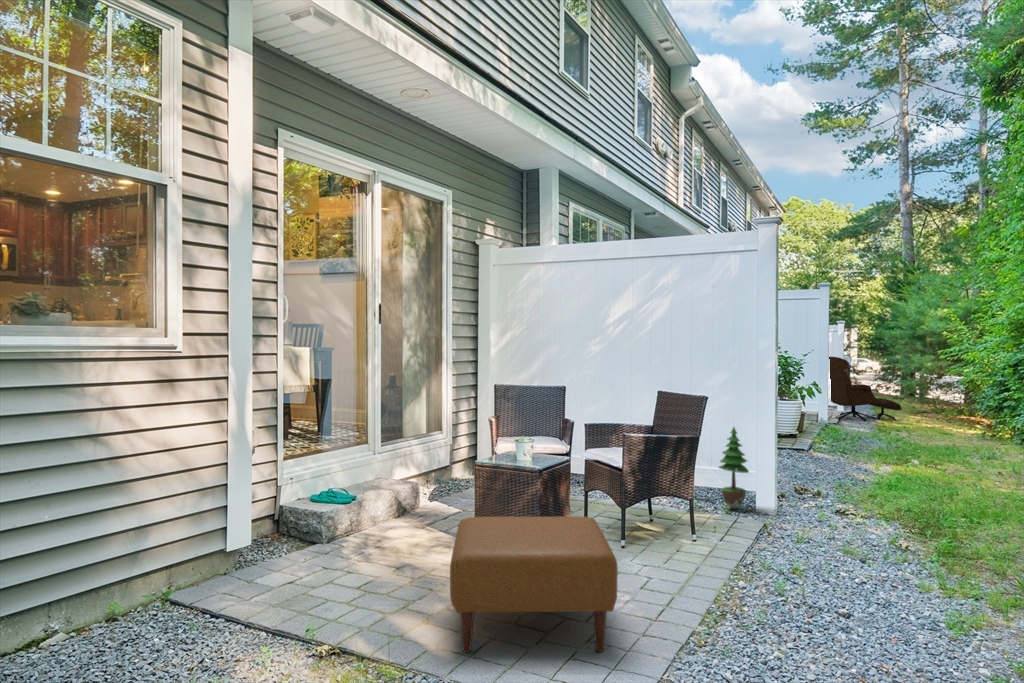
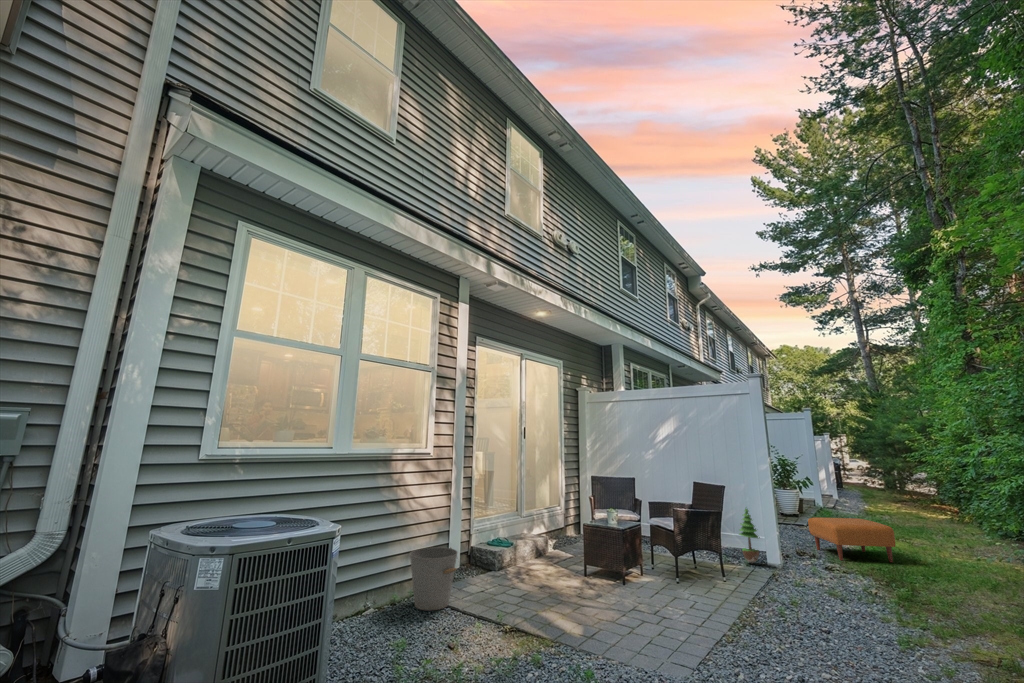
lounge chair: present [829,357,902,421] -> none [814,460,881,507]
bucket: none [134,514,236,628] -> present [410,547,457,611]
ottoman: present [450,516,618,653] -> present [808,517,896,562]

